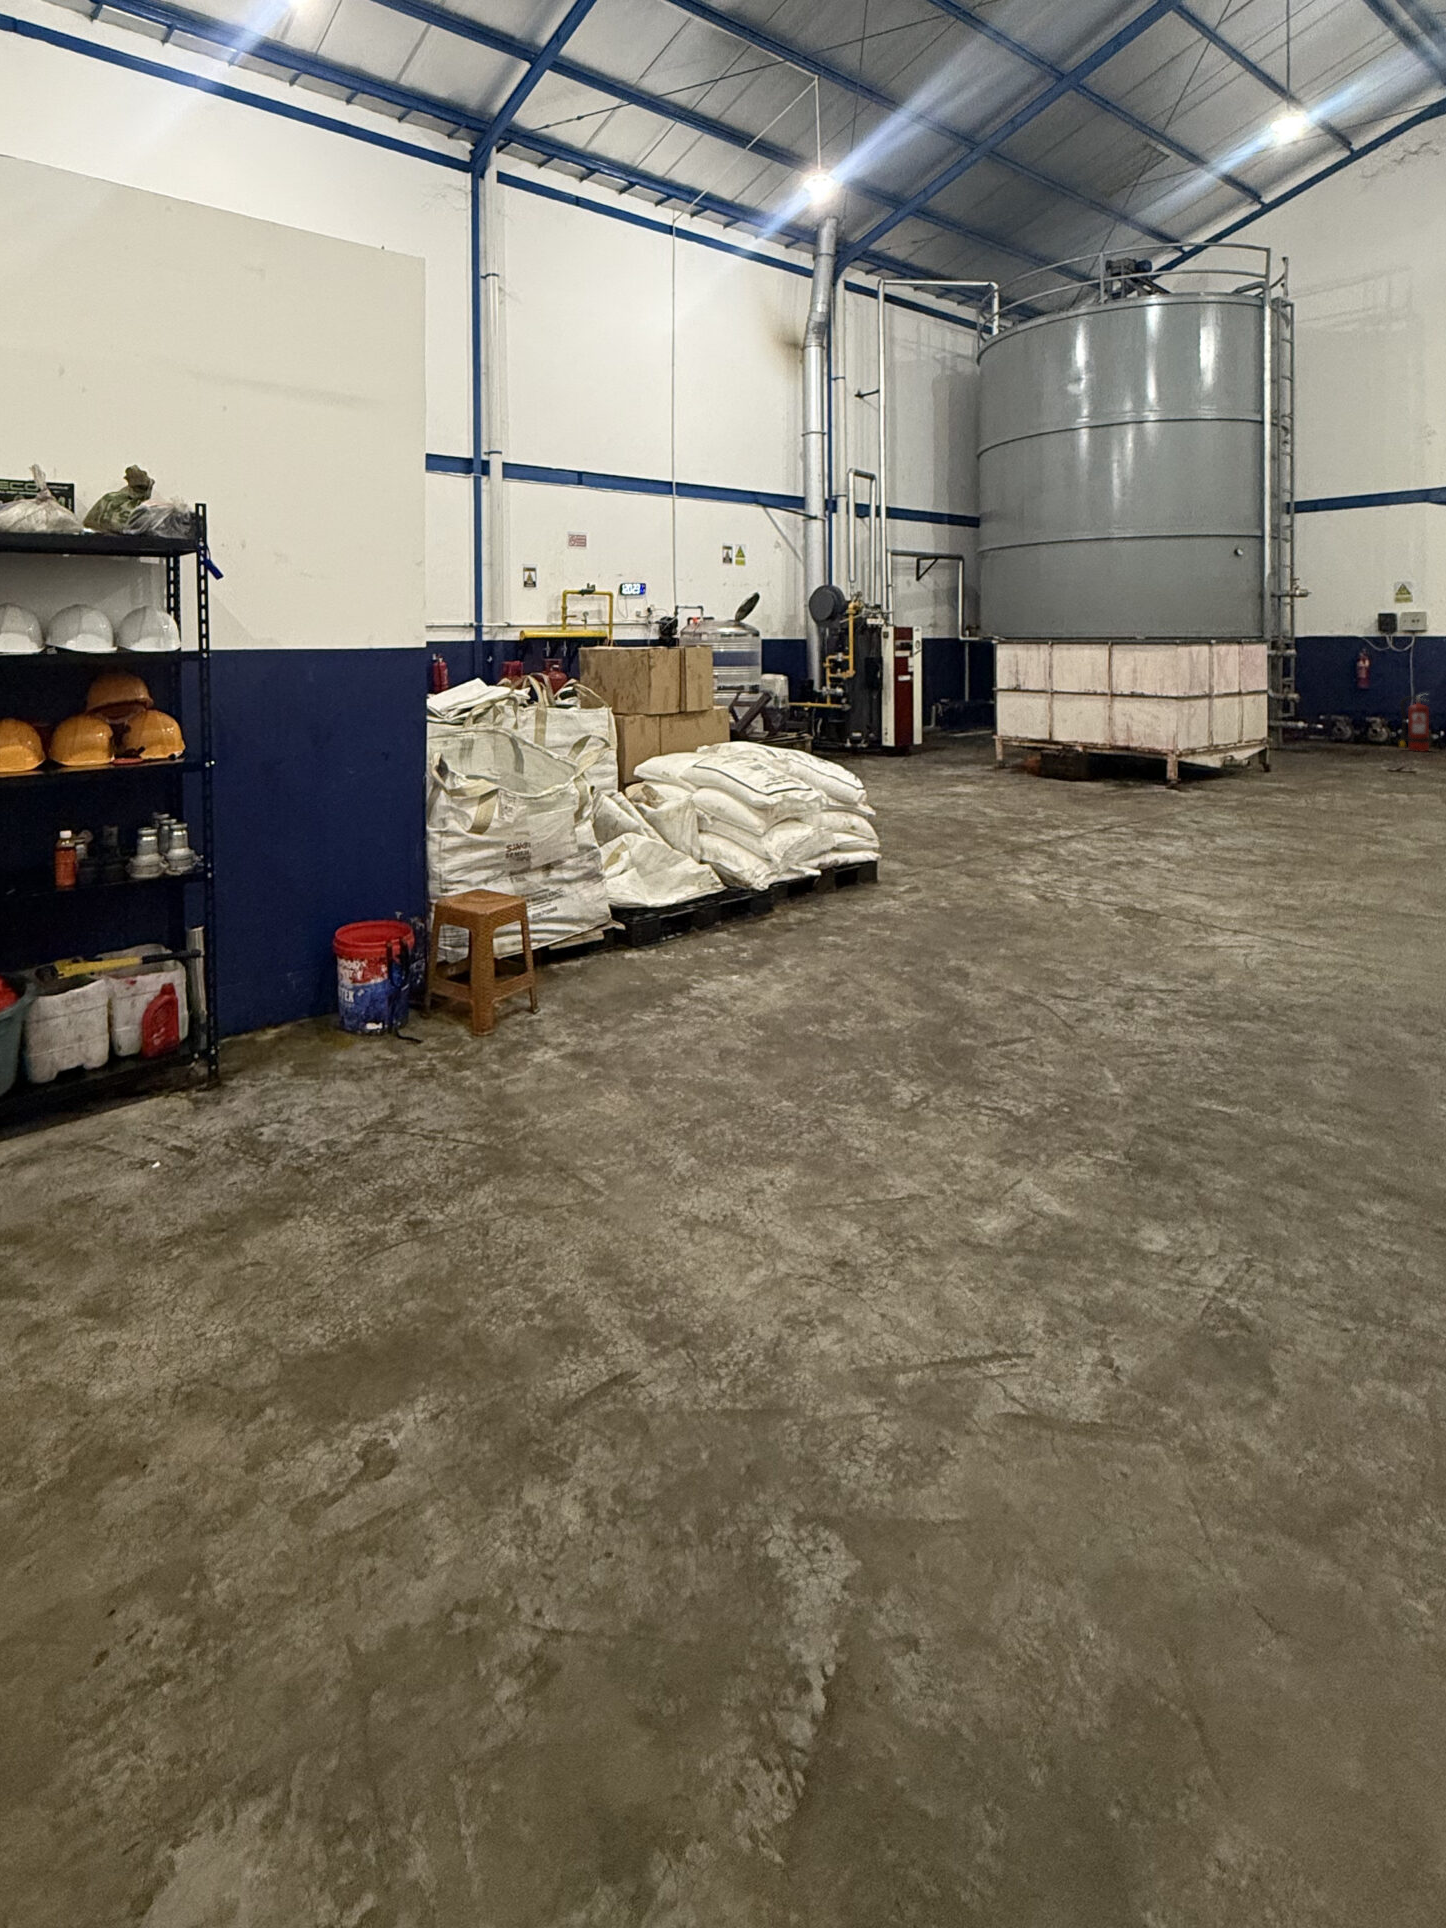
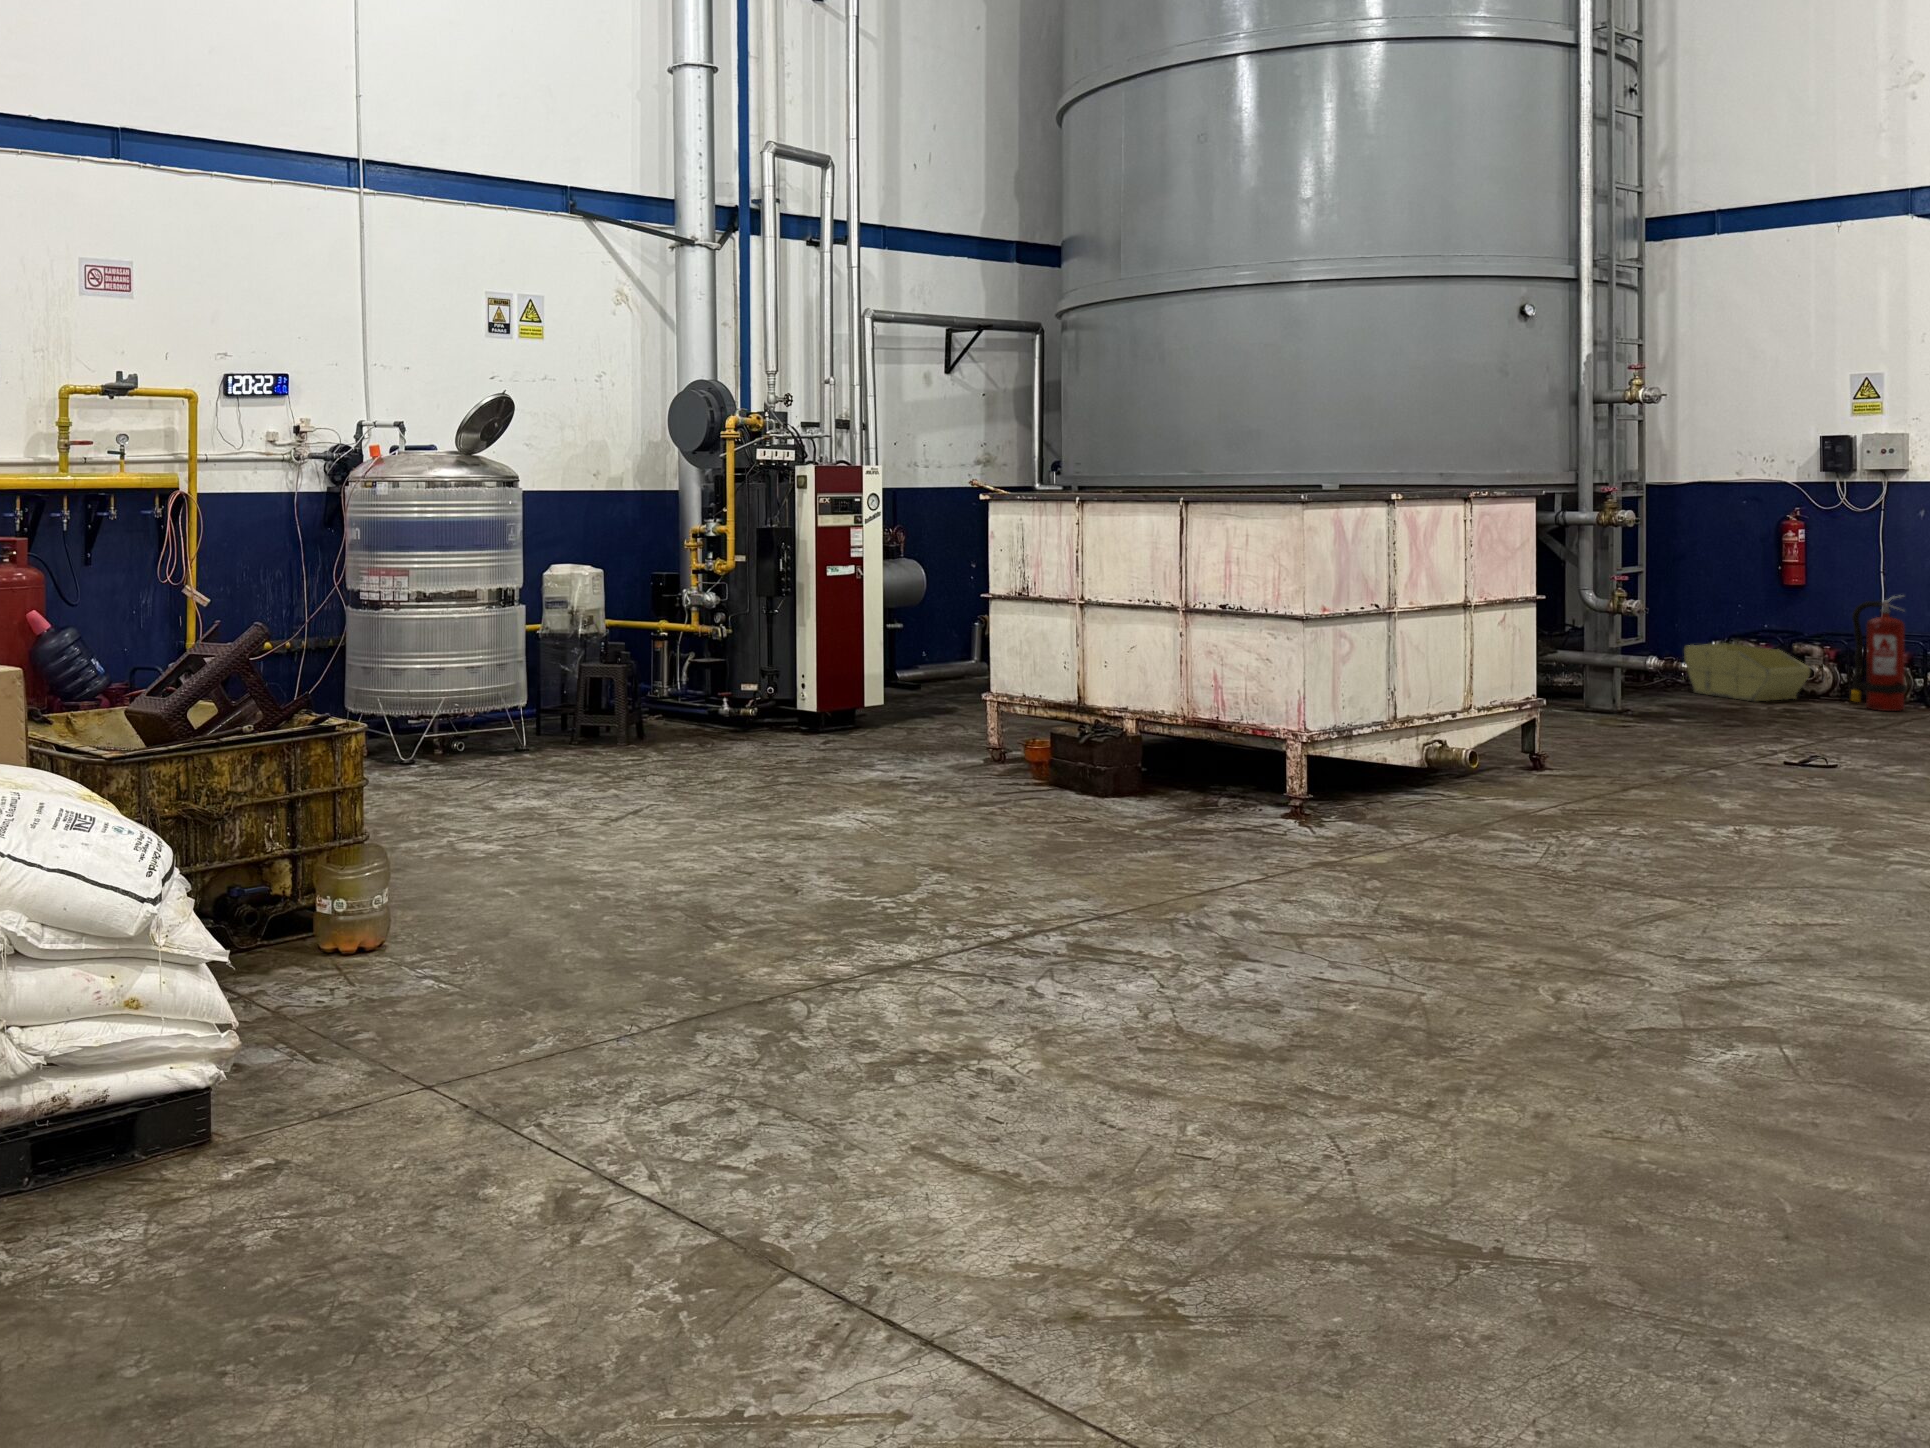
storage bin: none [1304,720,1375,748] -> present [1684,644,1810,701]

